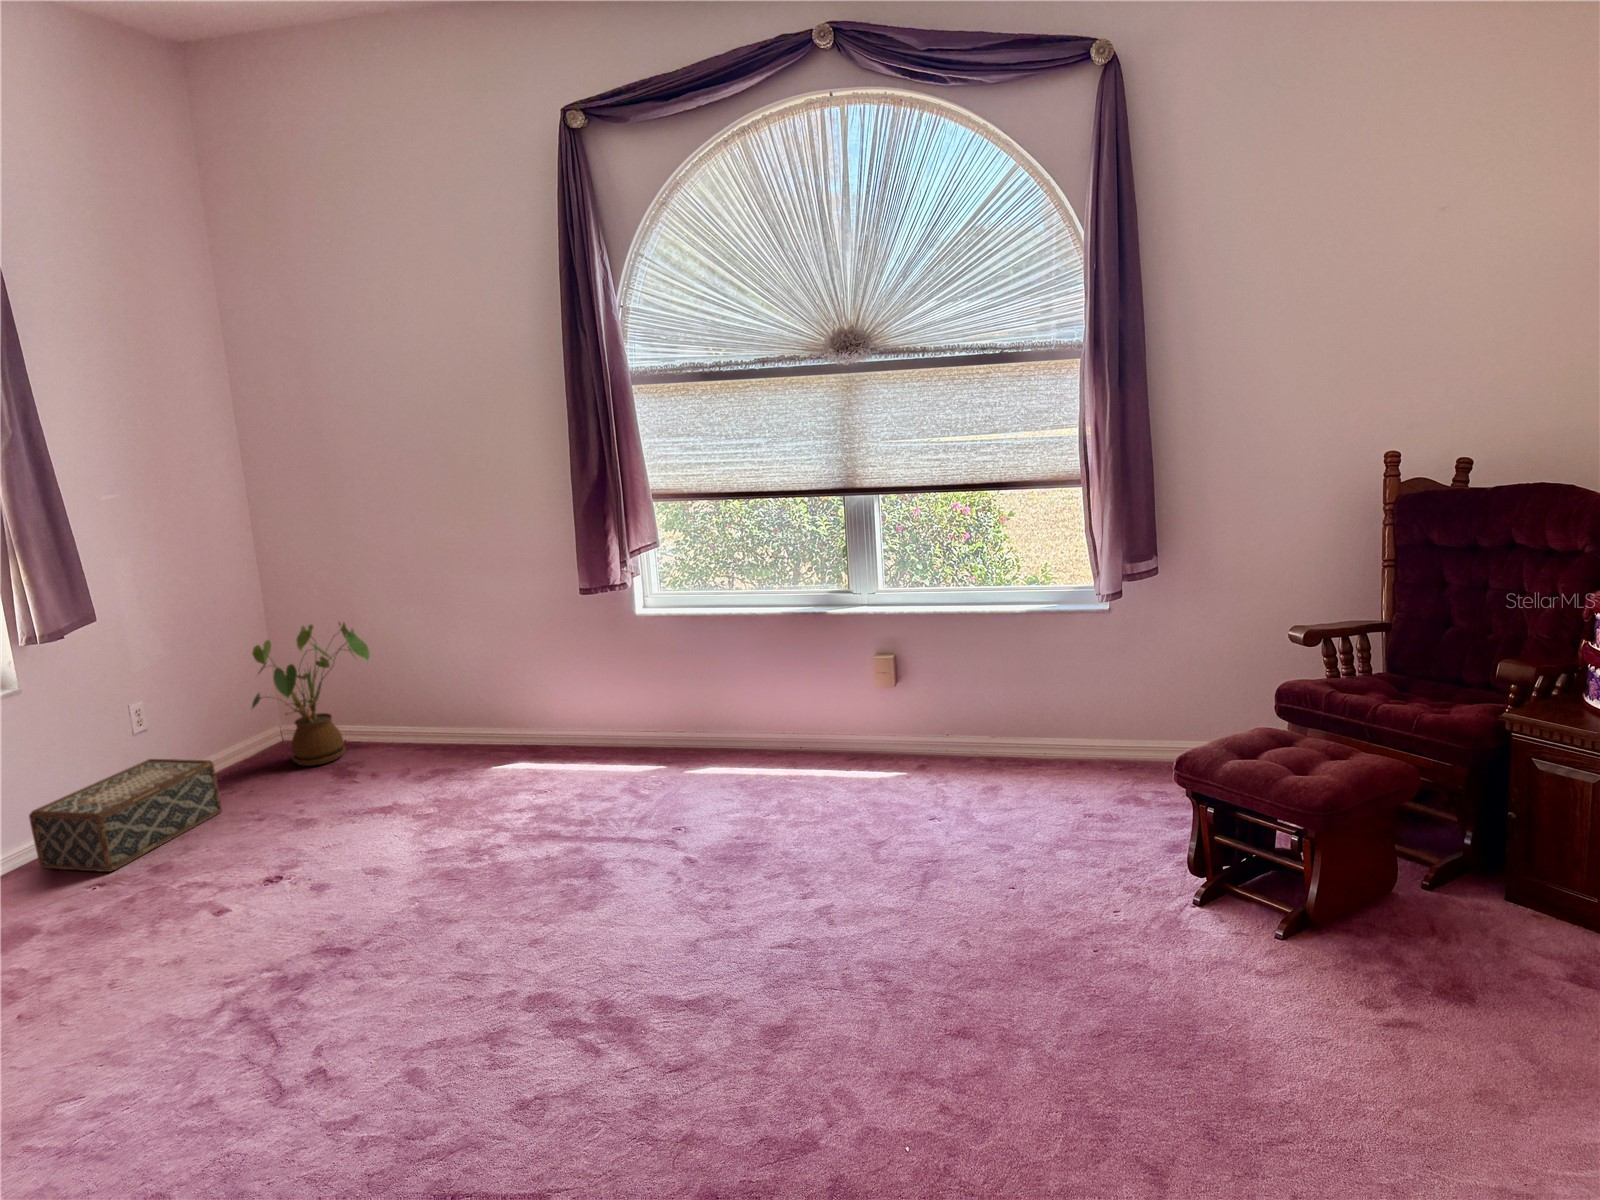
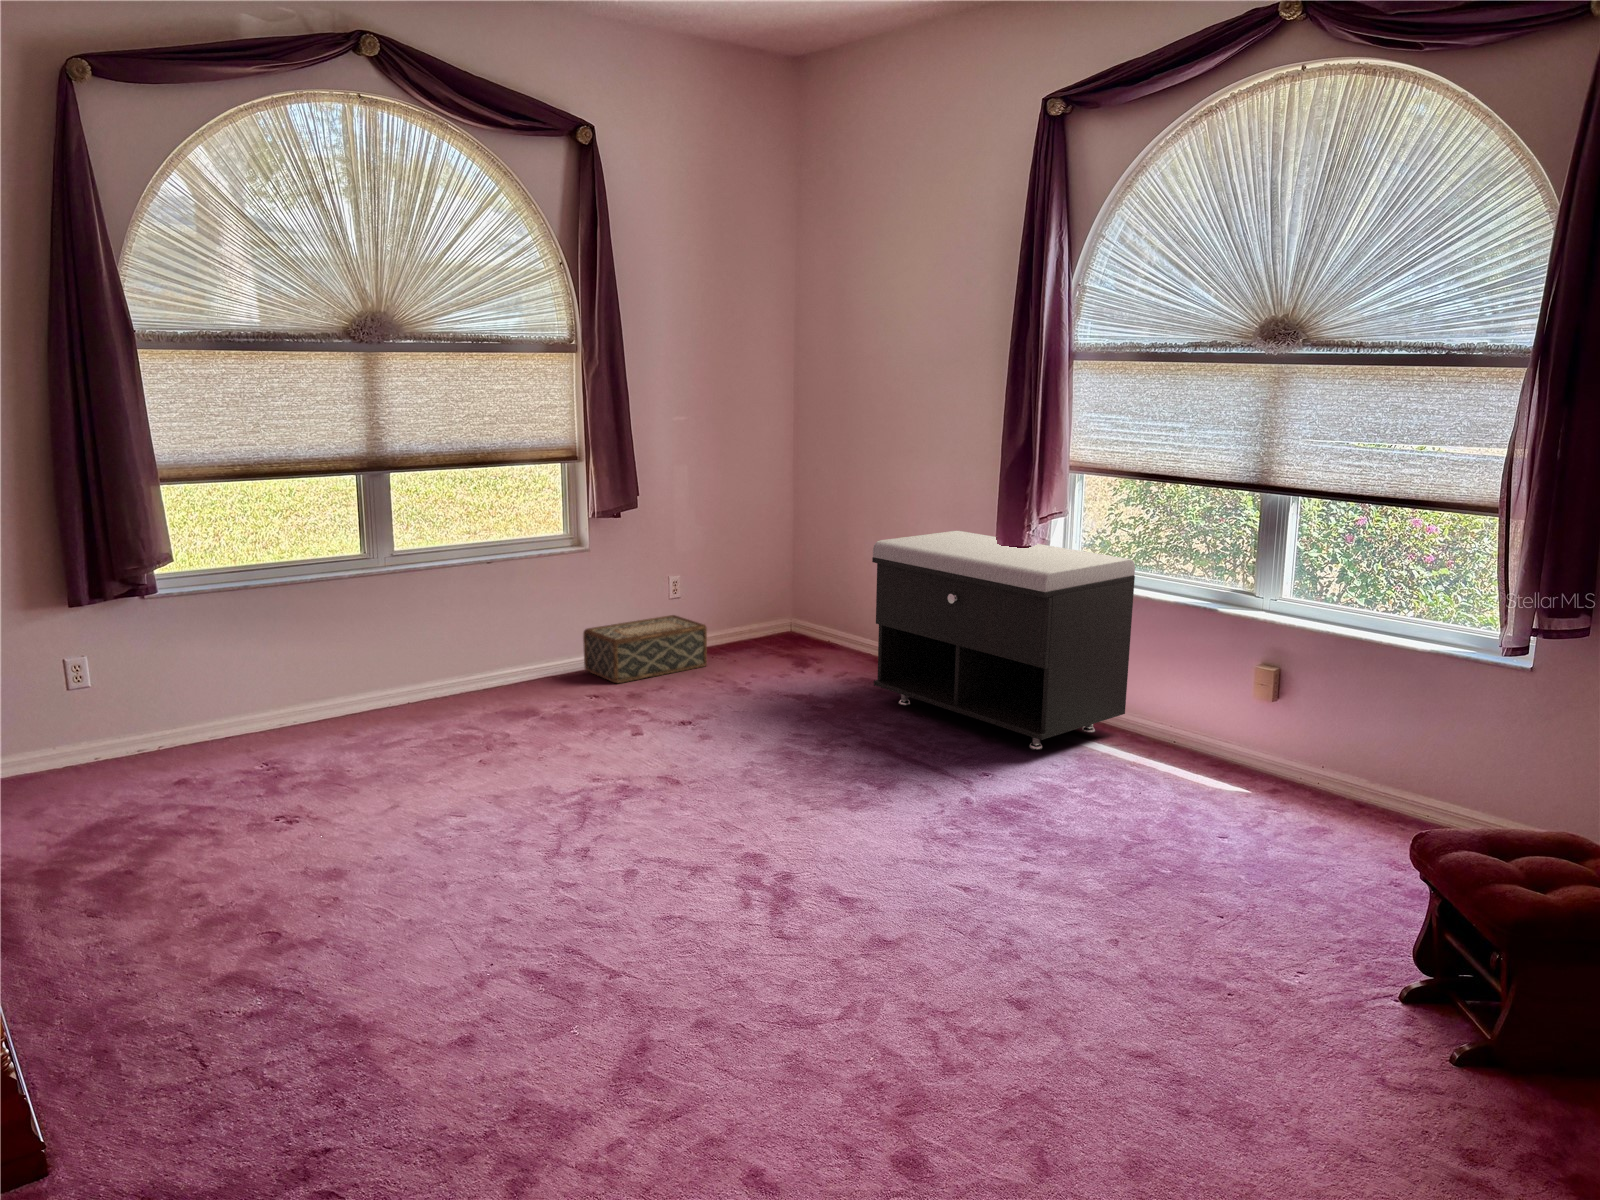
storage bench: none [450,580,748,795] -> present [872,531,1135,750]
house plant: present [252,623,370,766] -> none [751,538,843,652]

